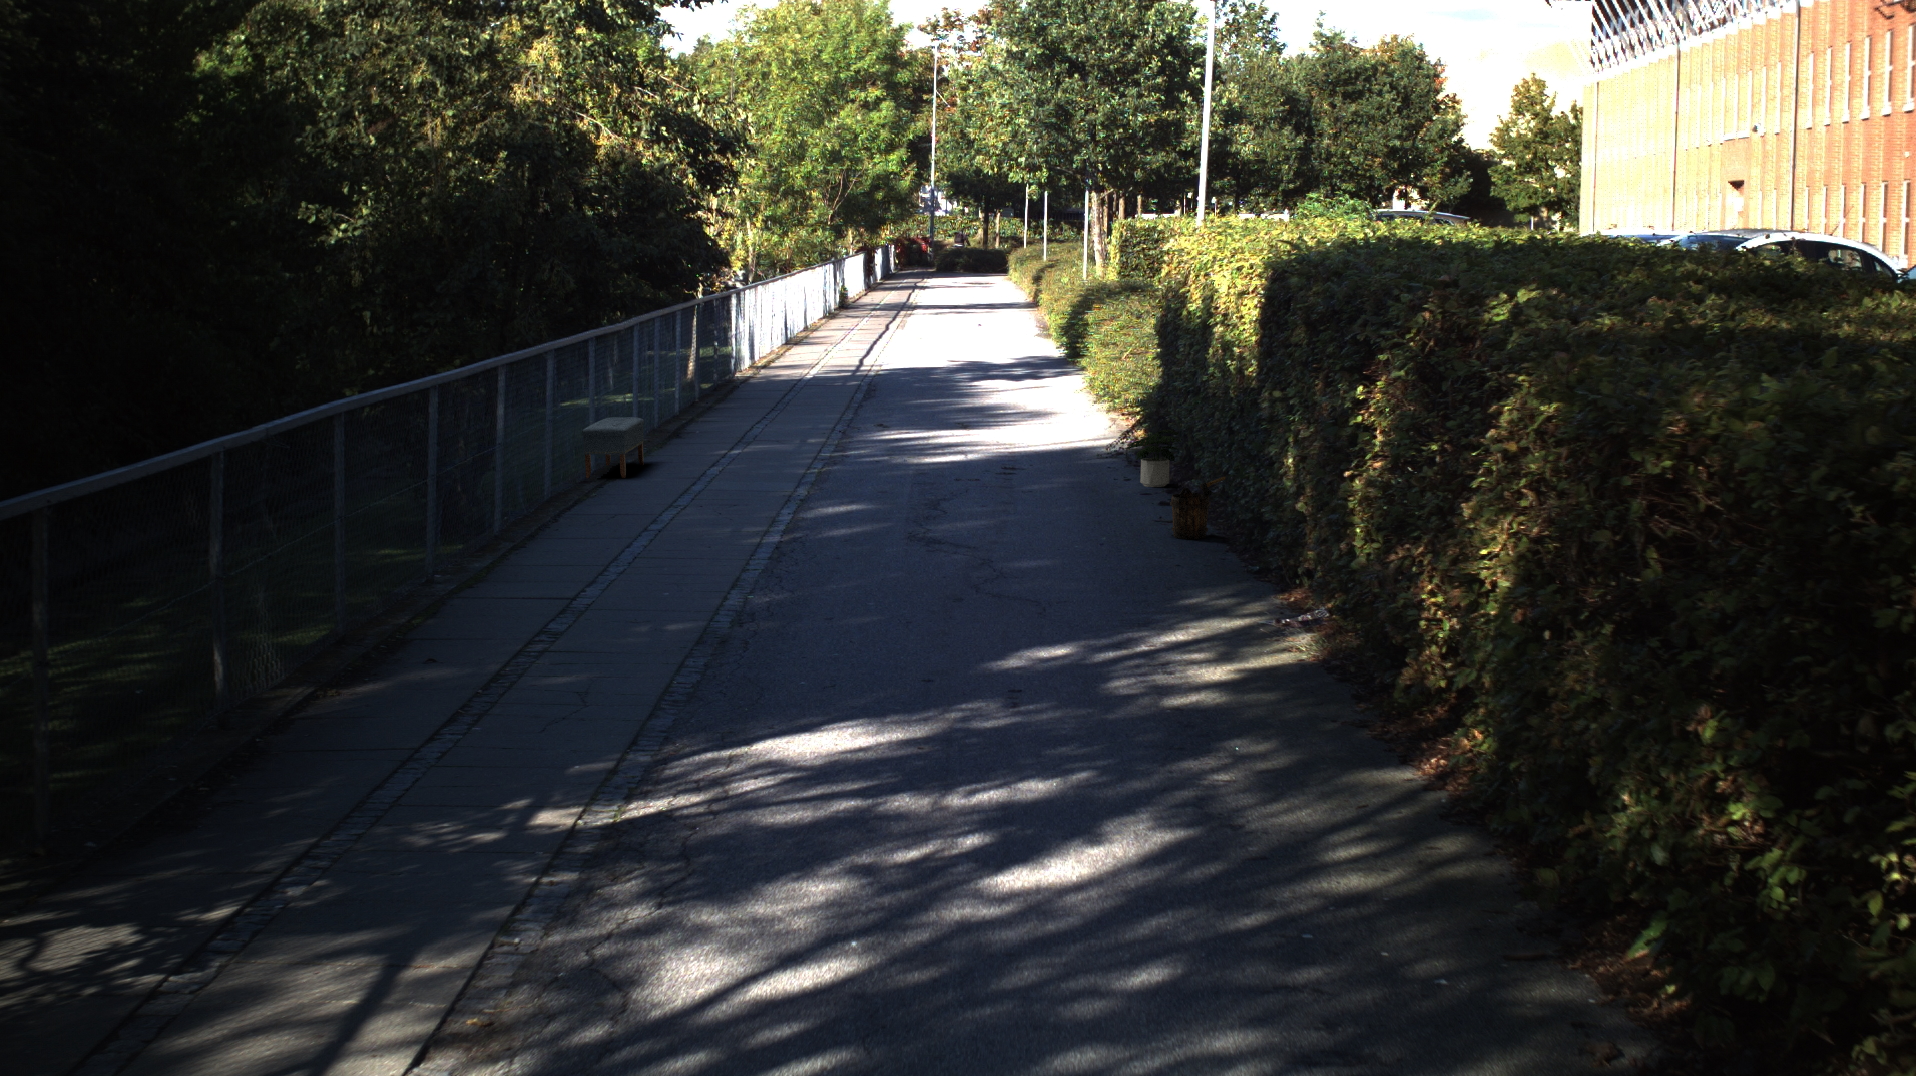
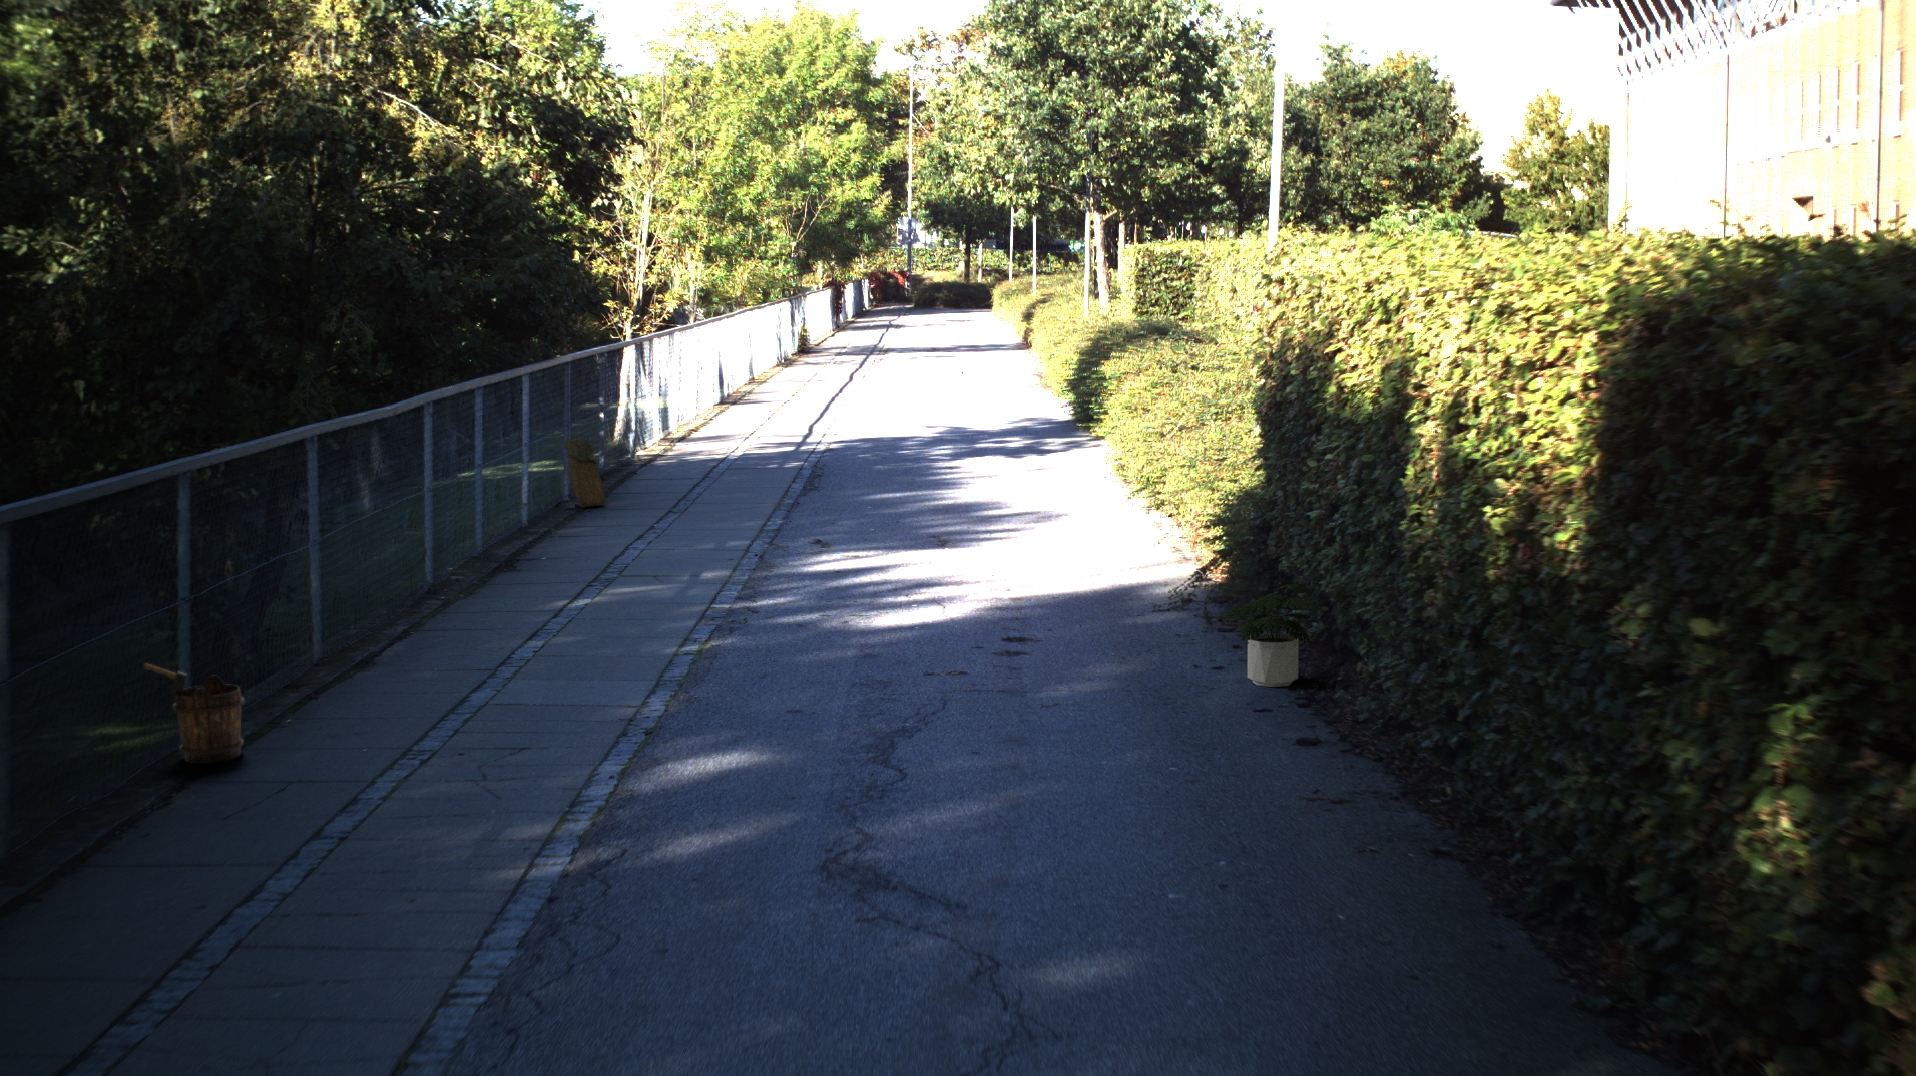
backpack: none [692,358,728,407] -> present [565,438,605,507]
bench: present [582,417,644,478] -> none [286,558,414,672]
bucket: present [1170,477,1226,539] -> present [144,664,245,764]

